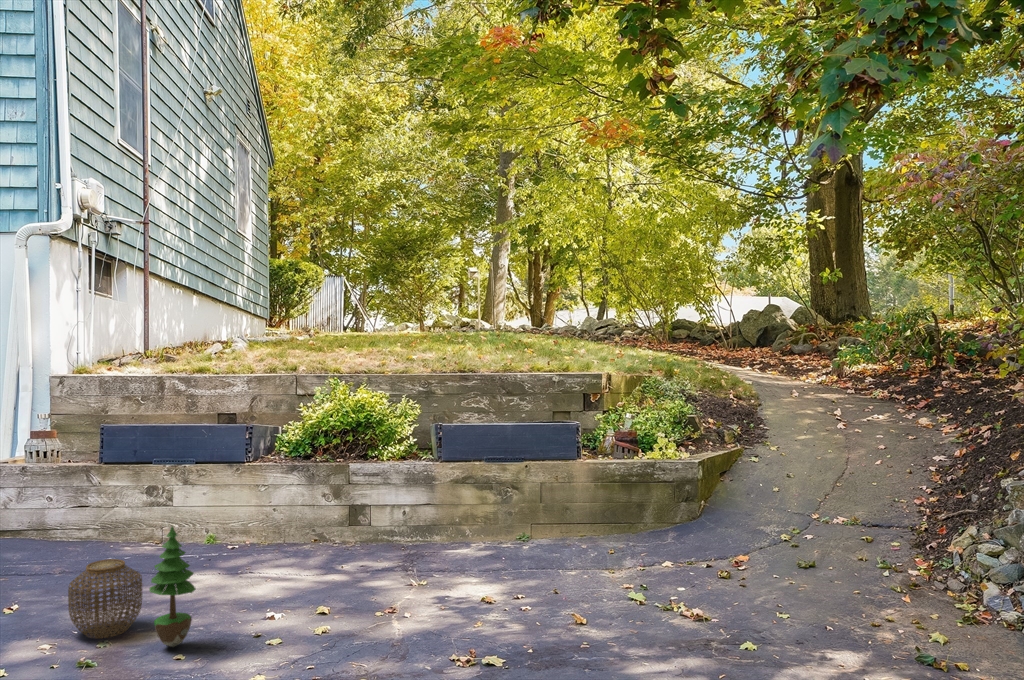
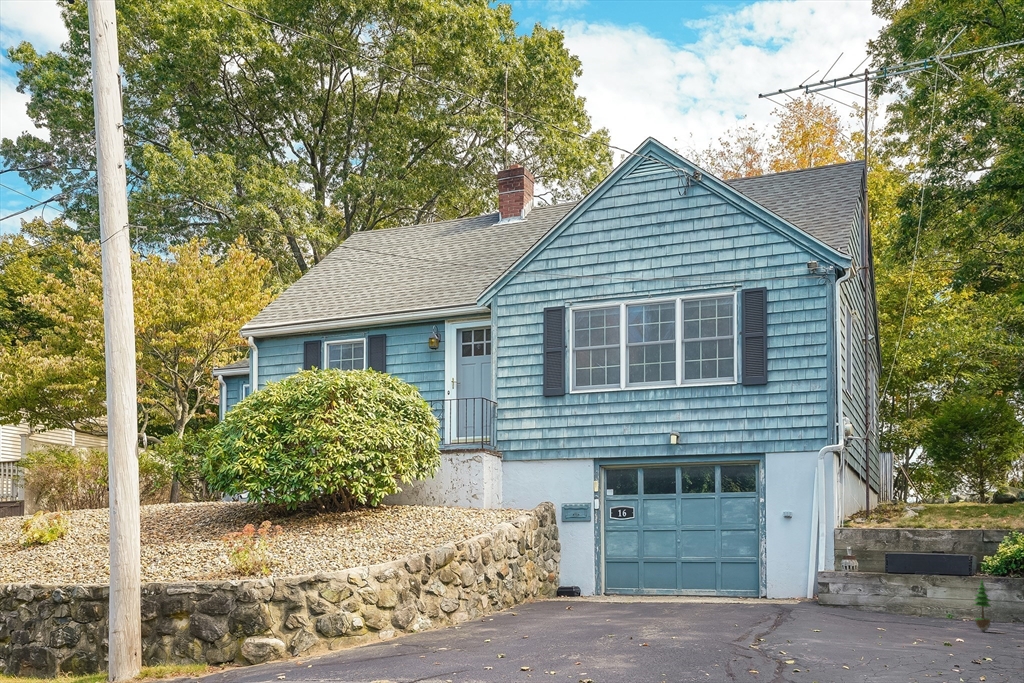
woven basket: present [68,559,142,639] -> none [931,597,962,629]

